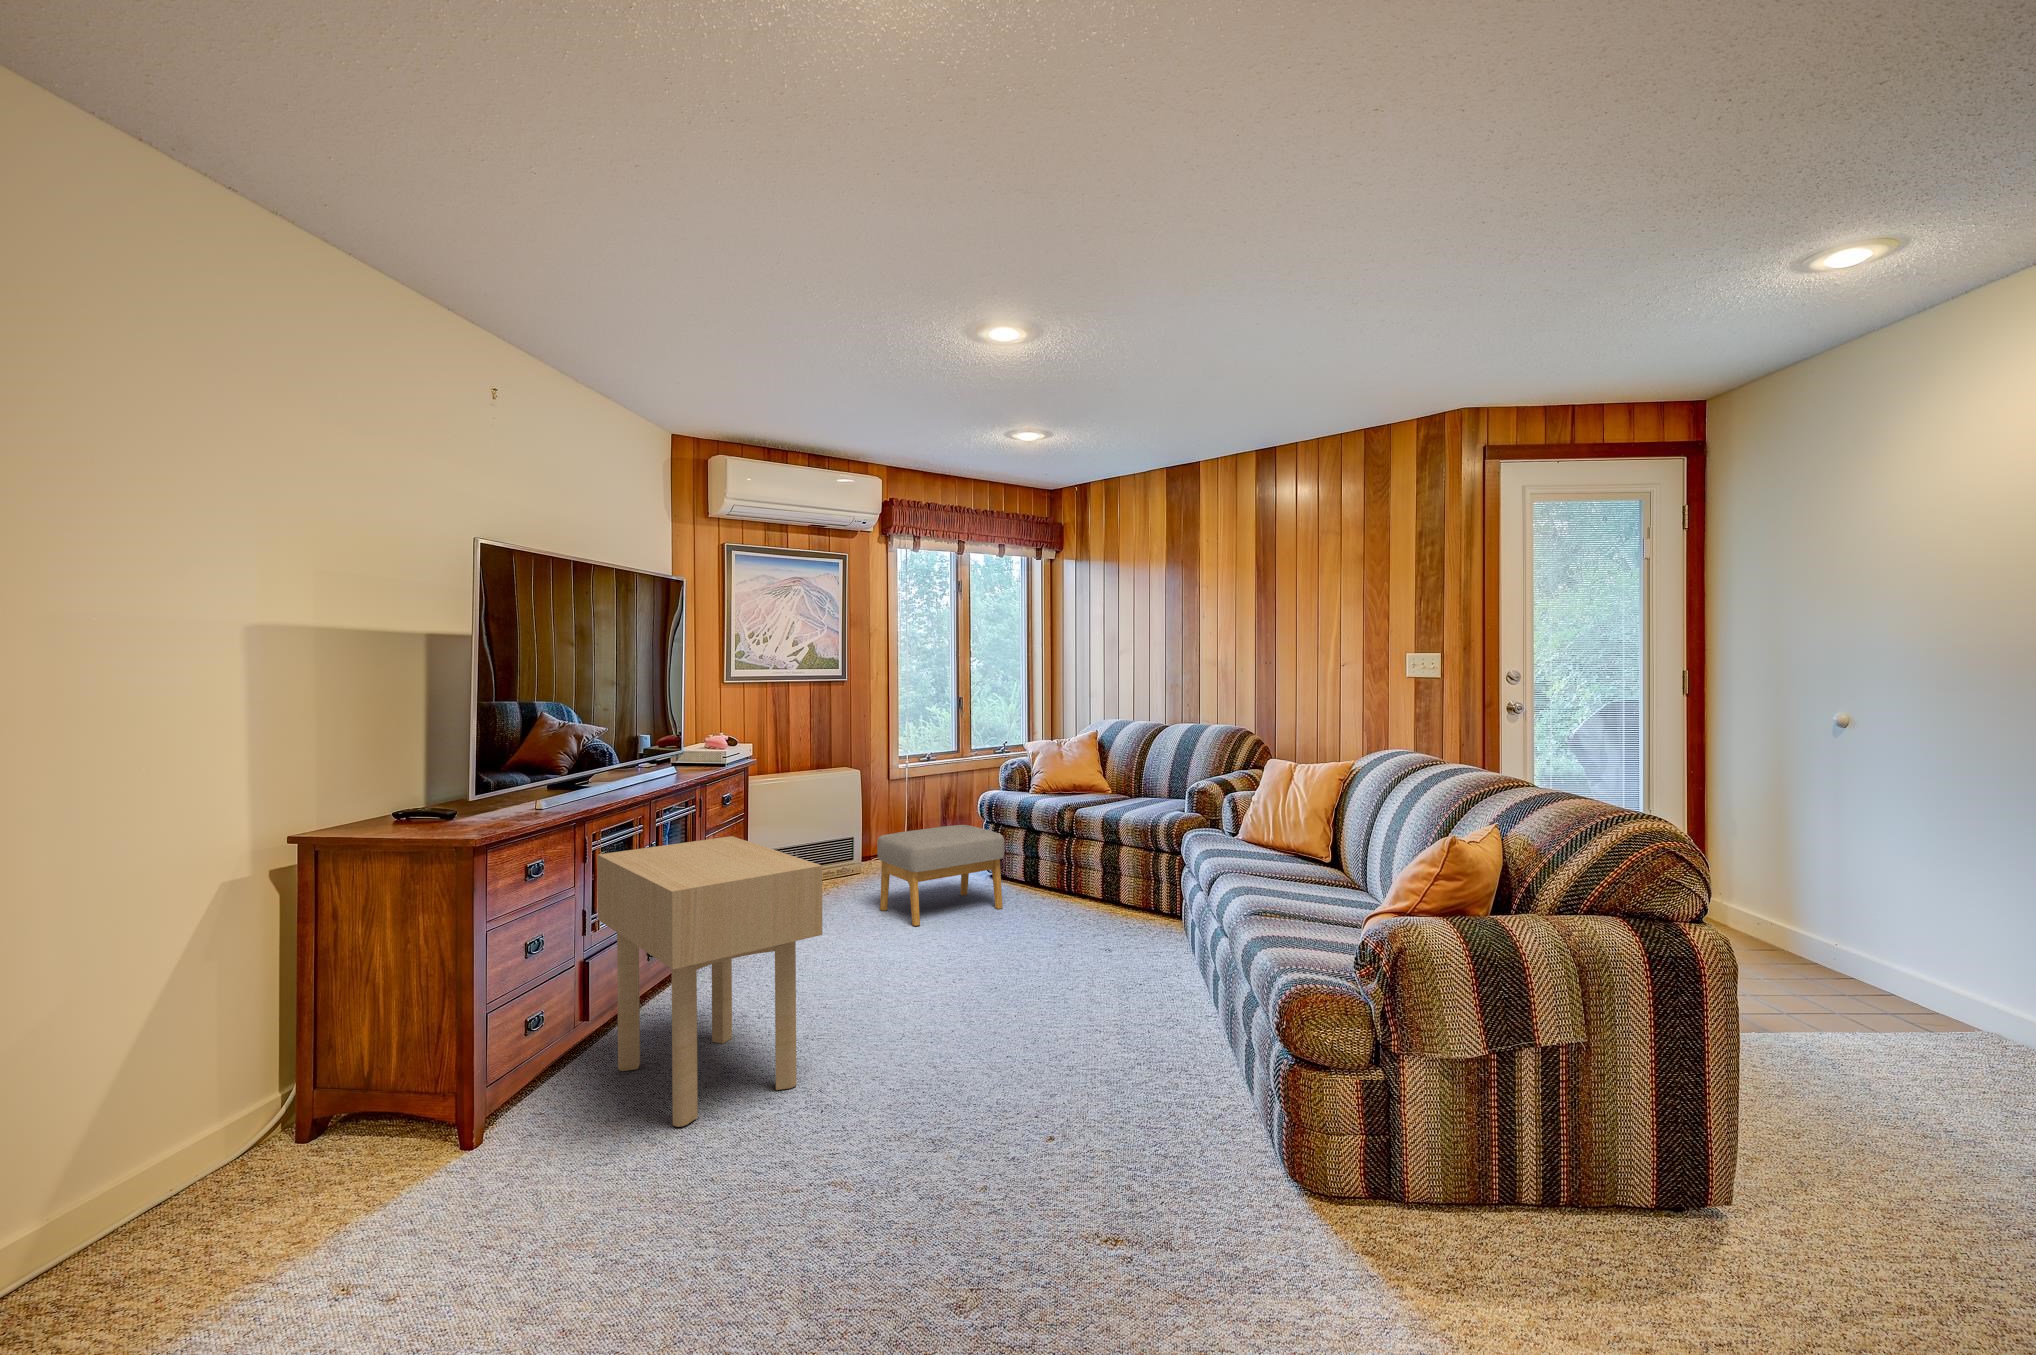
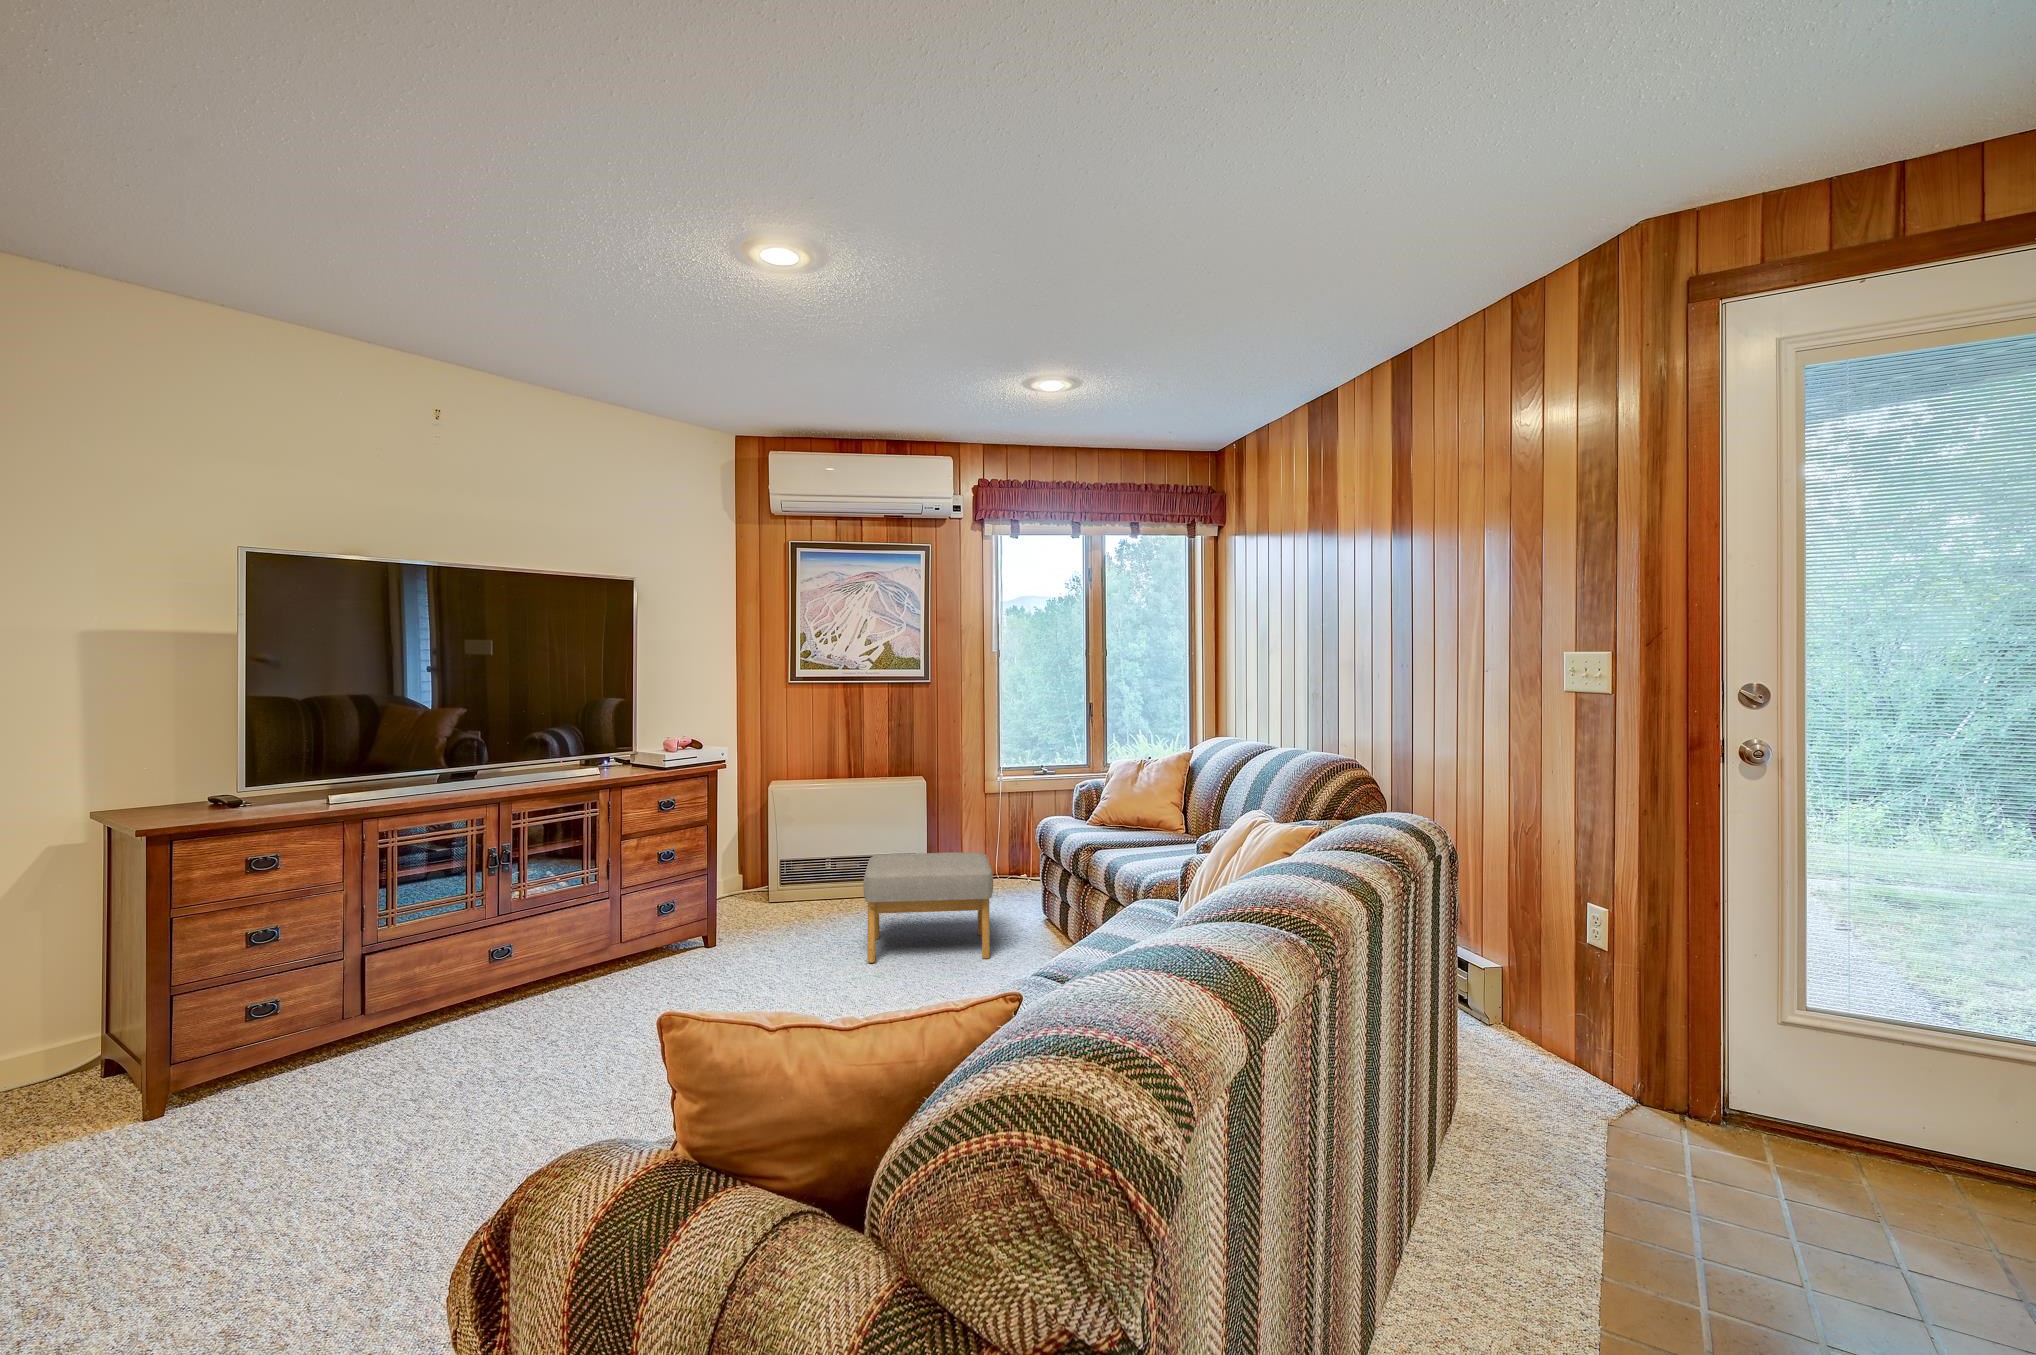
side table: present [597,836,822,1127] -> none [282,844,541,1132]

